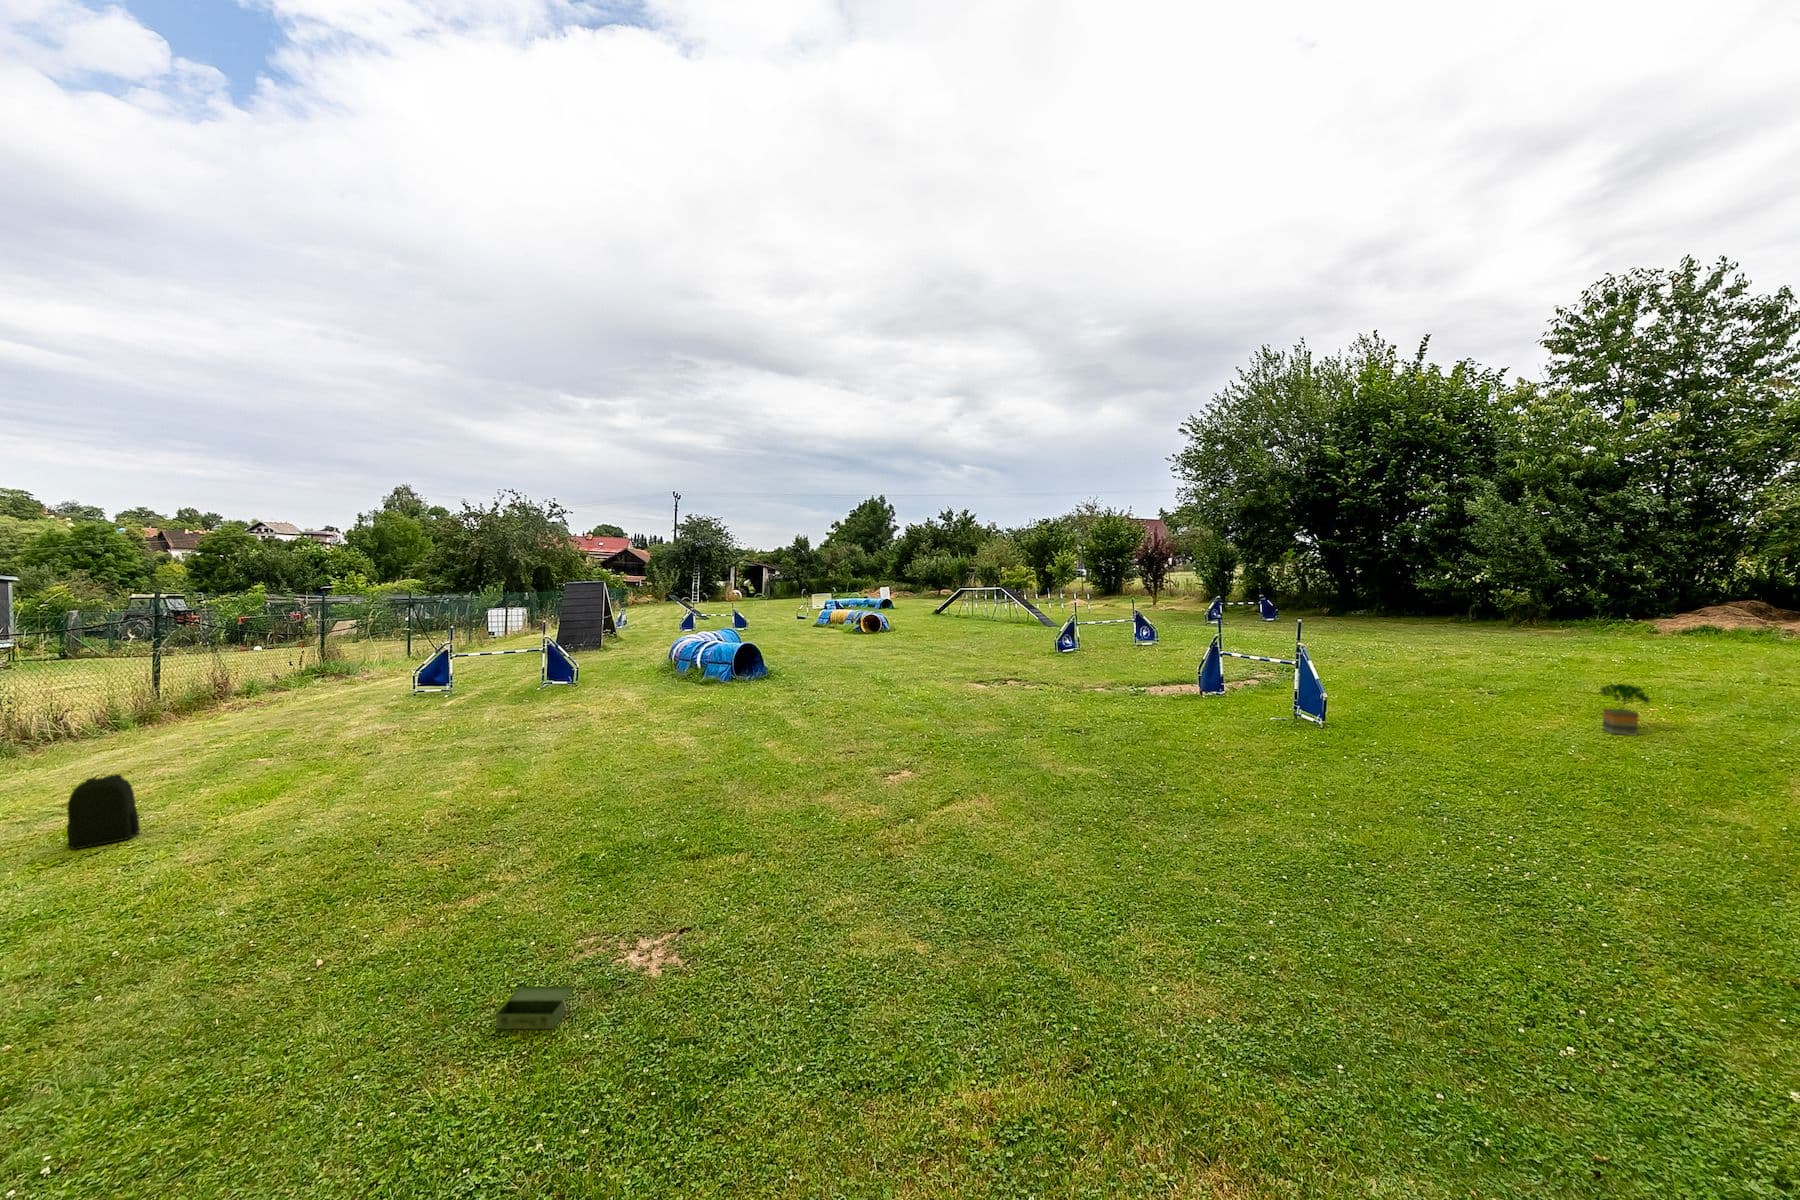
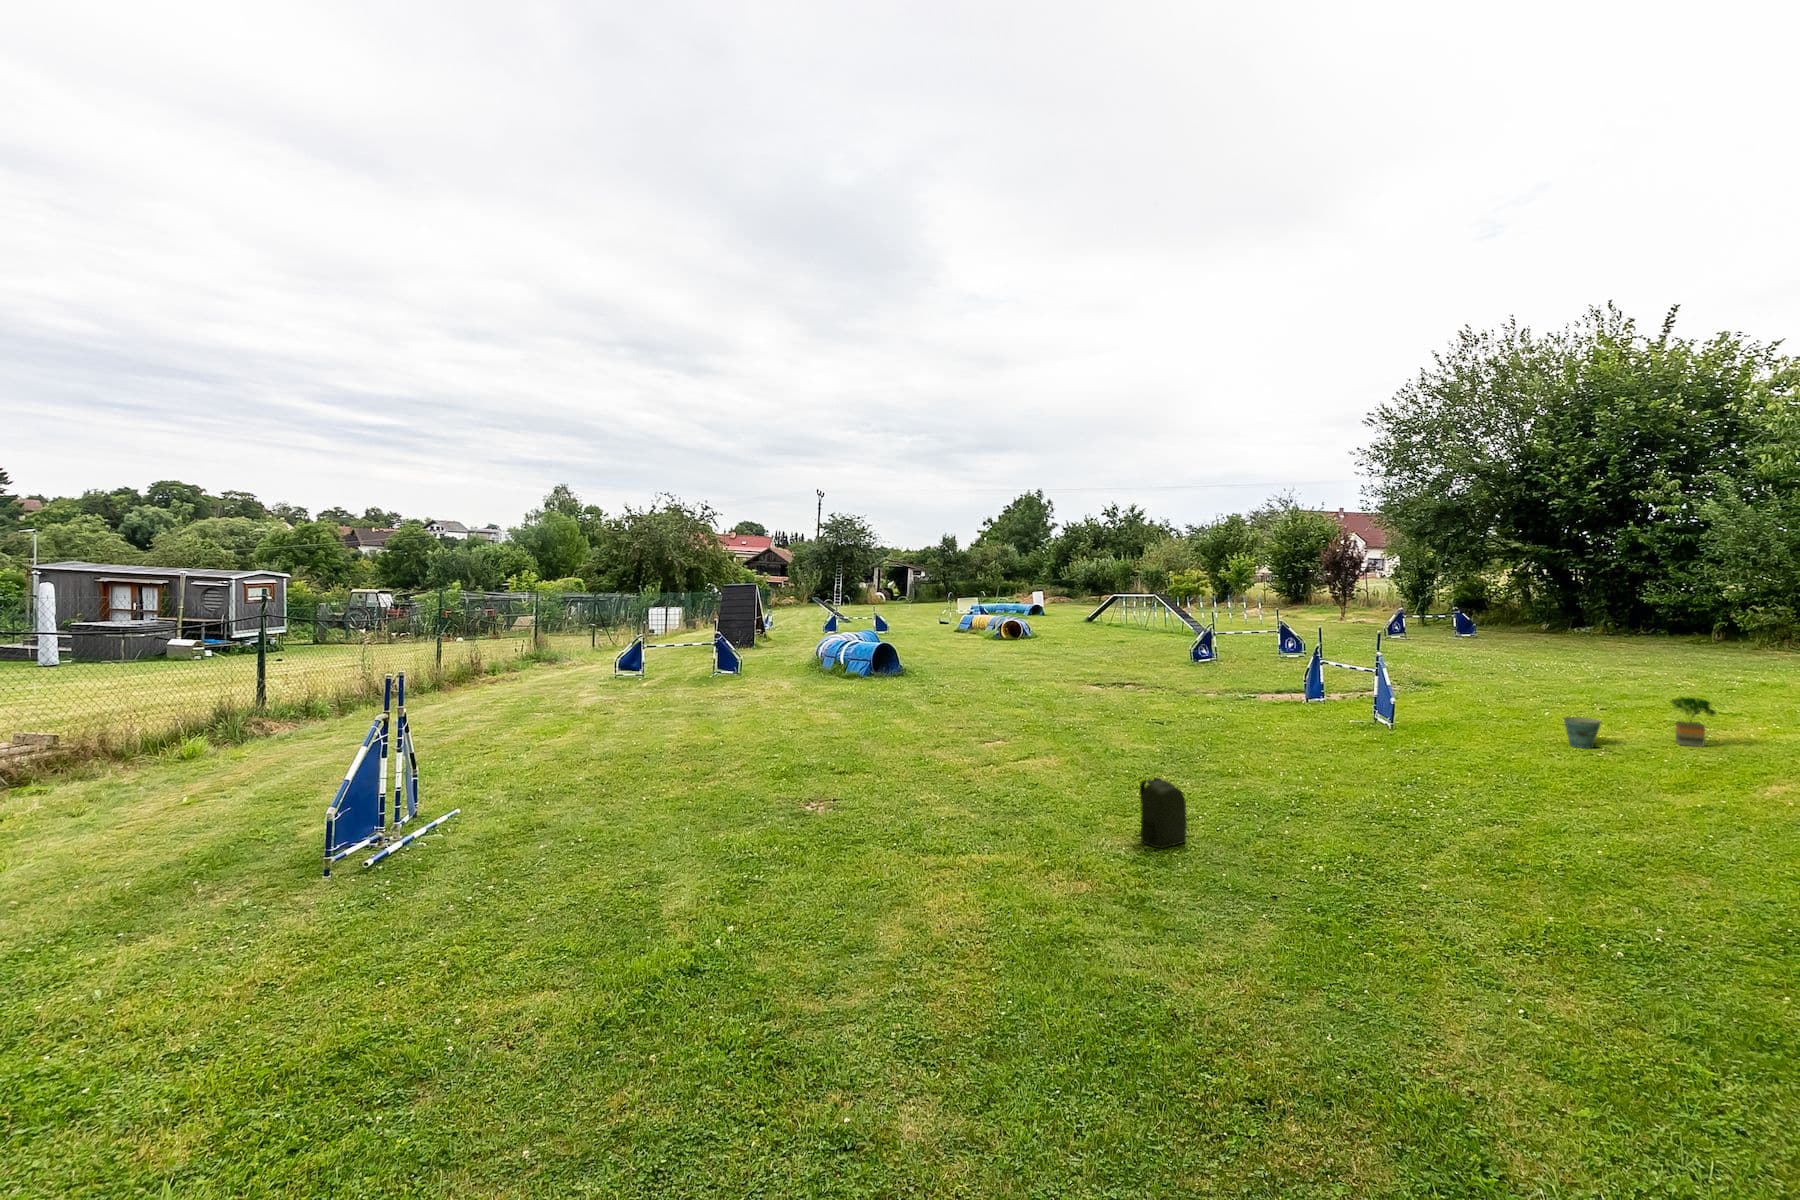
bucket: none [1502,708,1545,742] -> present [1563,717,1601,748]
backpack: present [67,774,140,849] -> present [1140,777,1187,848]
toolbox: present [496,986,573,1029] -> none [734,820,773,839]

